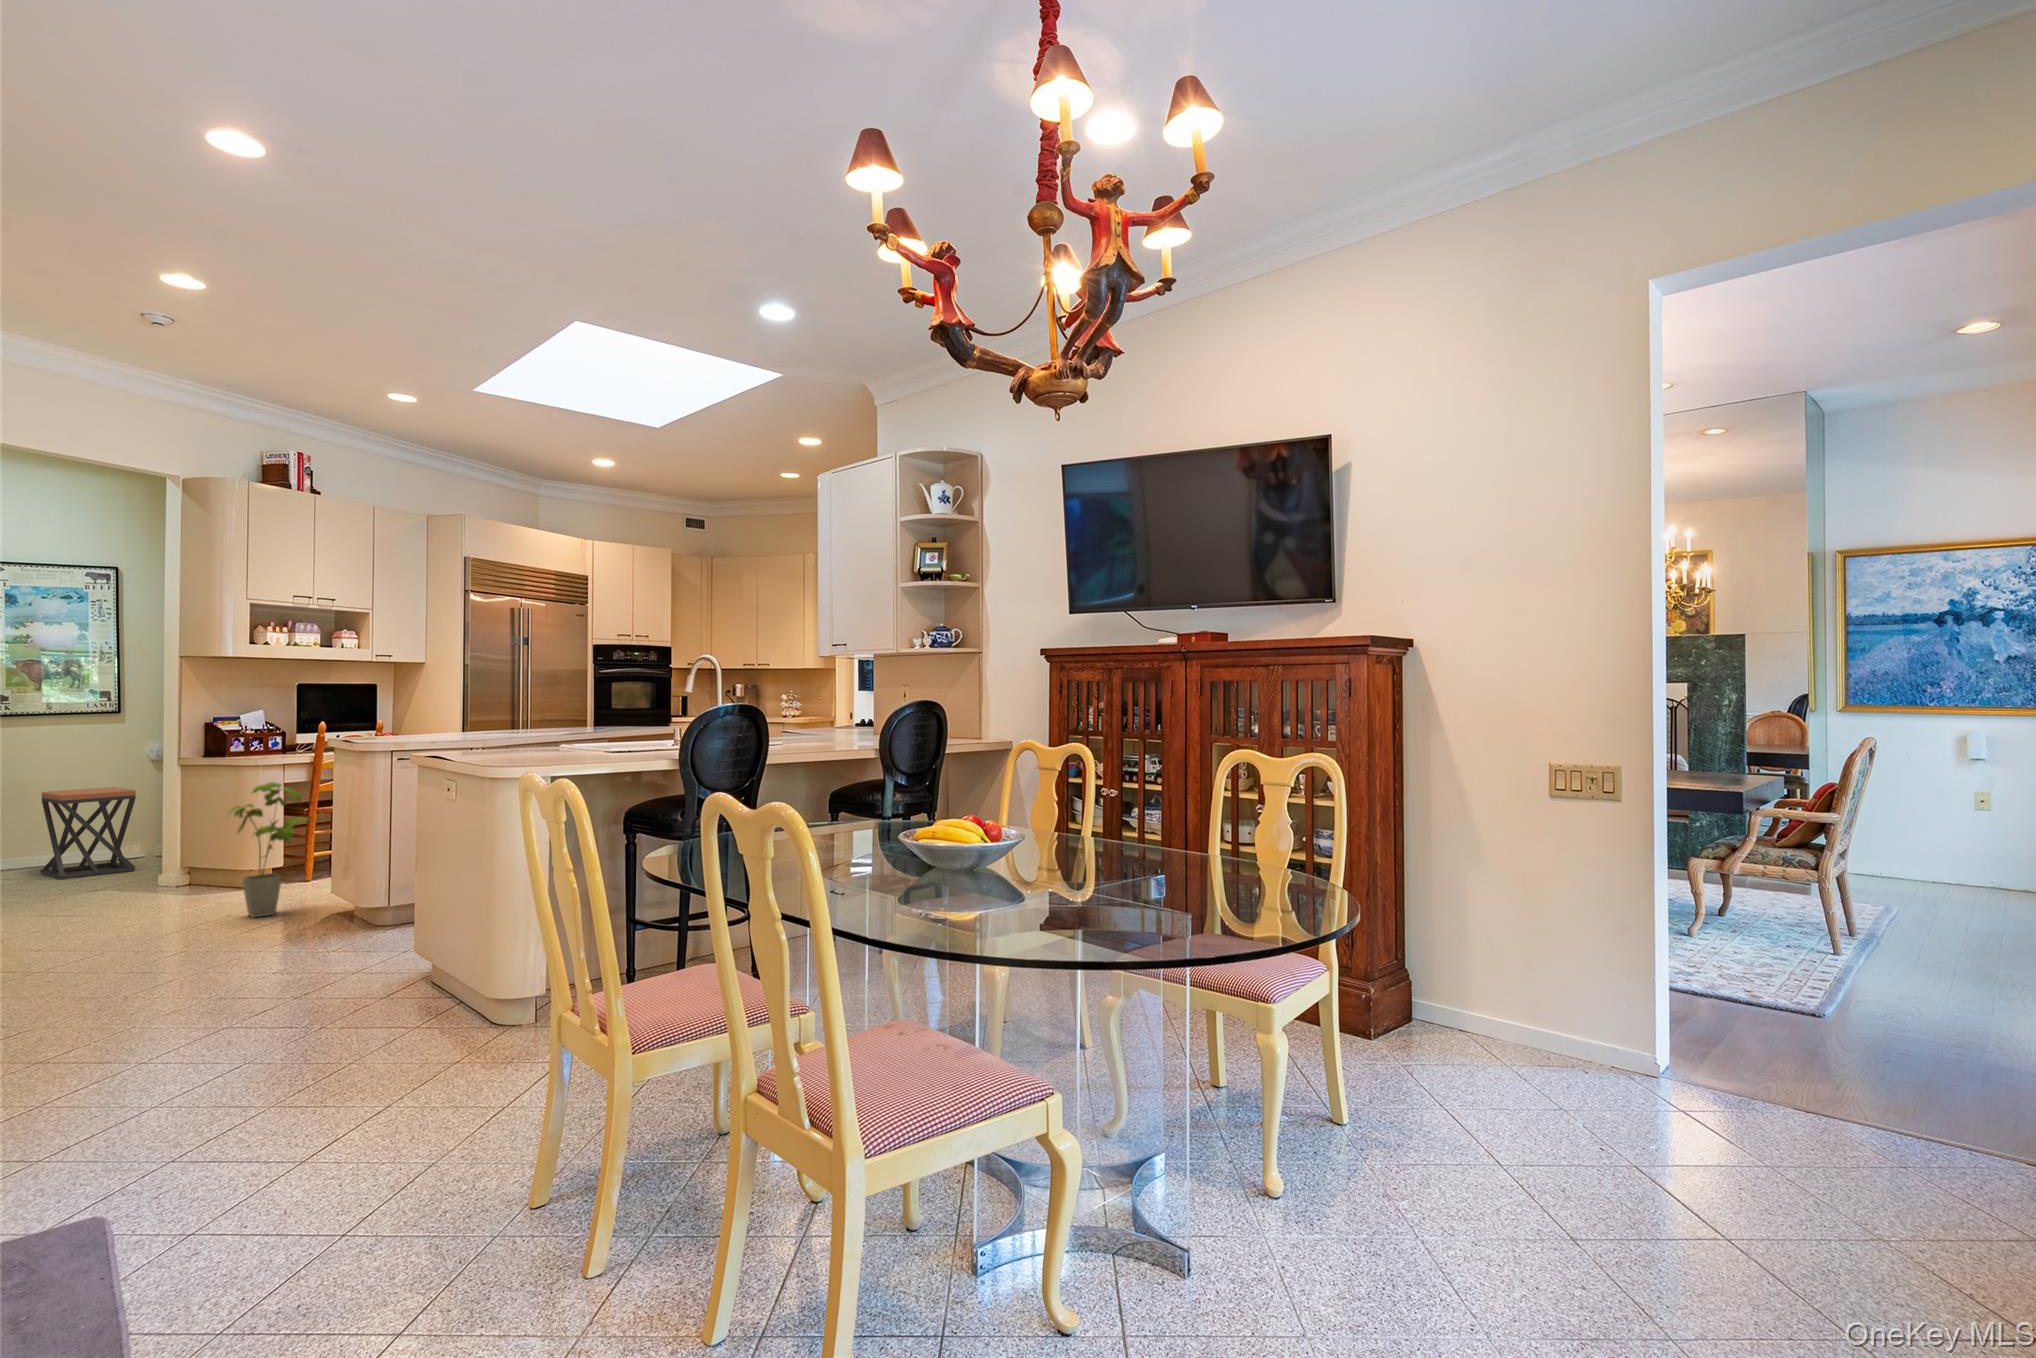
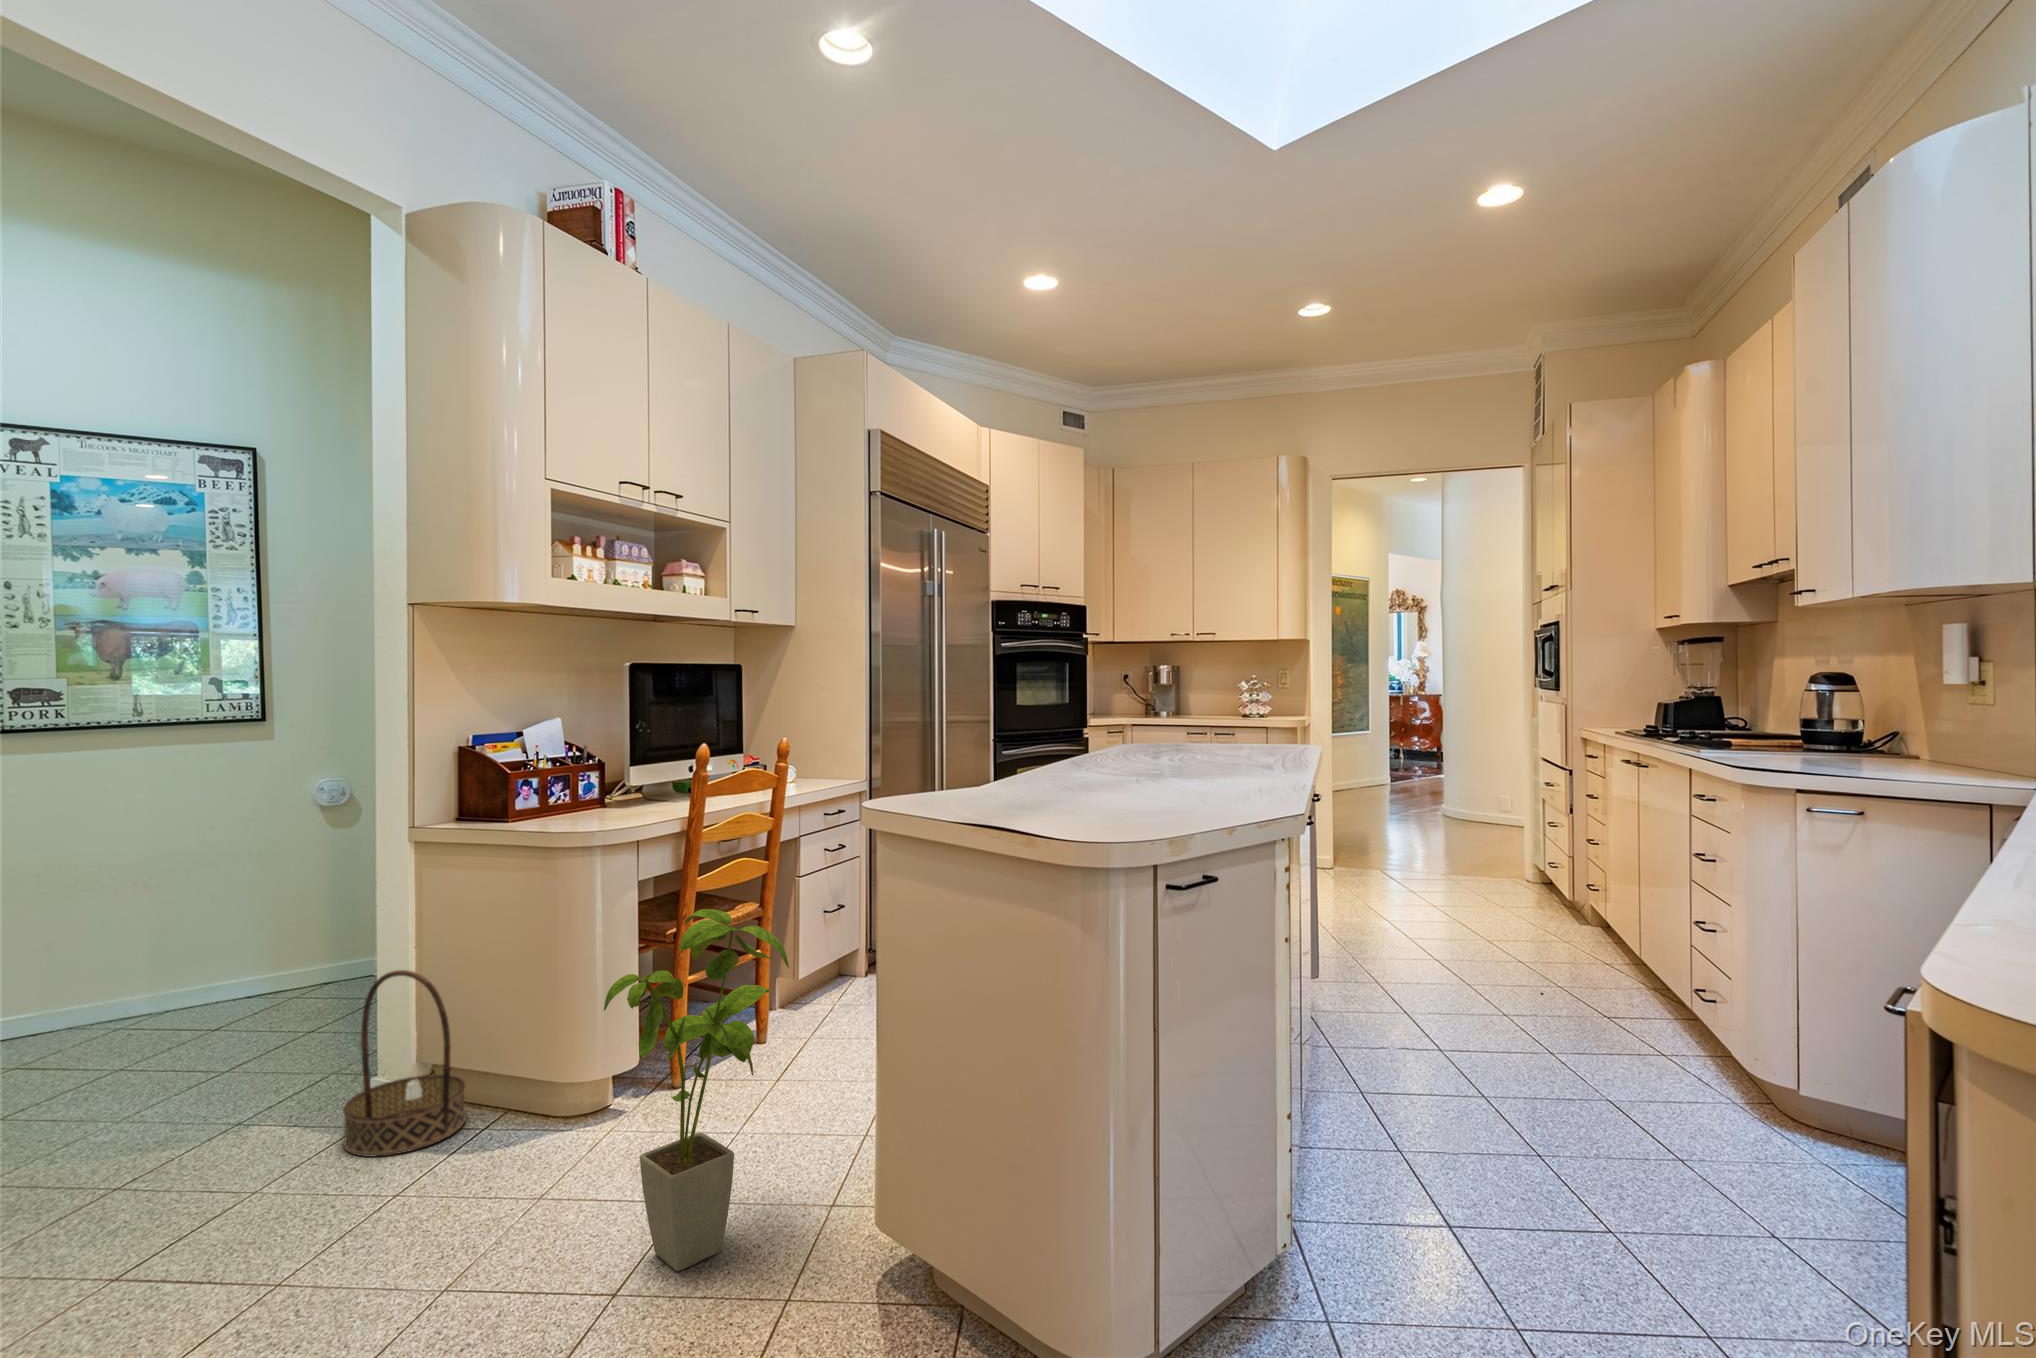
stool: present [41,787,136,880] -> none [127,866,305,1069]
basket: none [137,821,199,898] -> present [343,970,466,1157]

